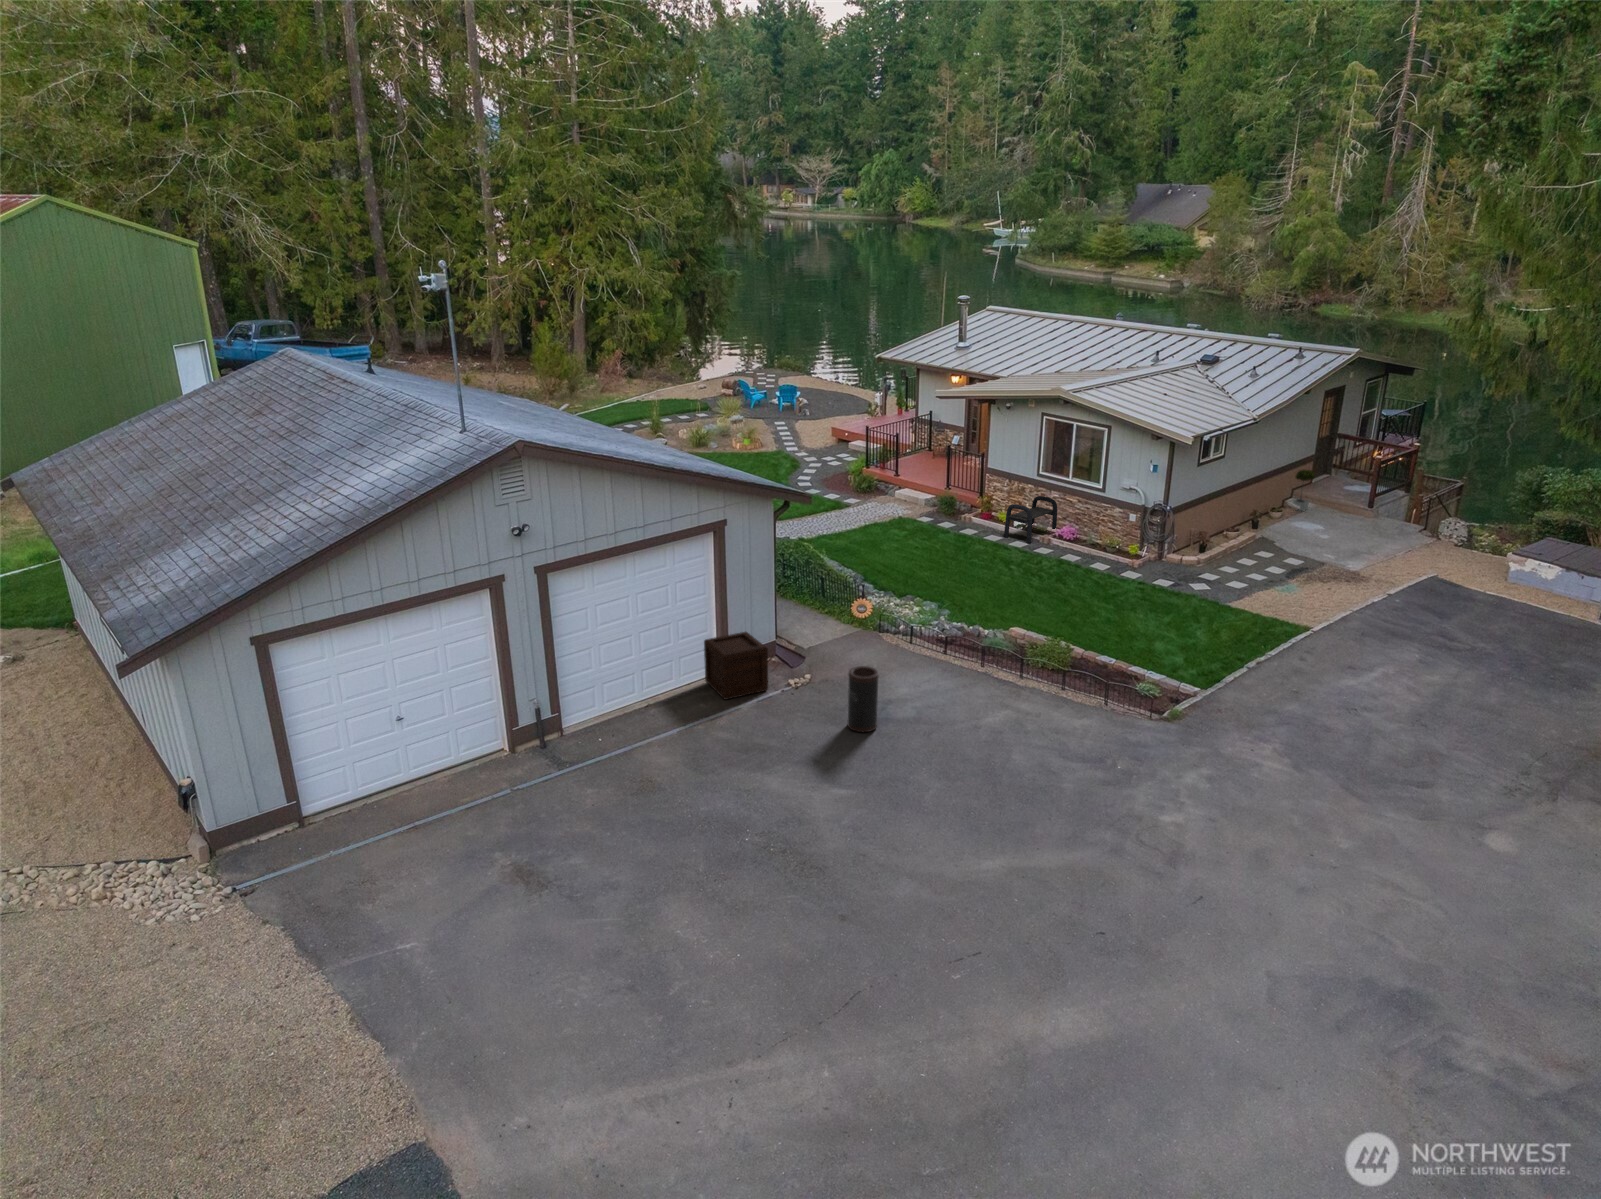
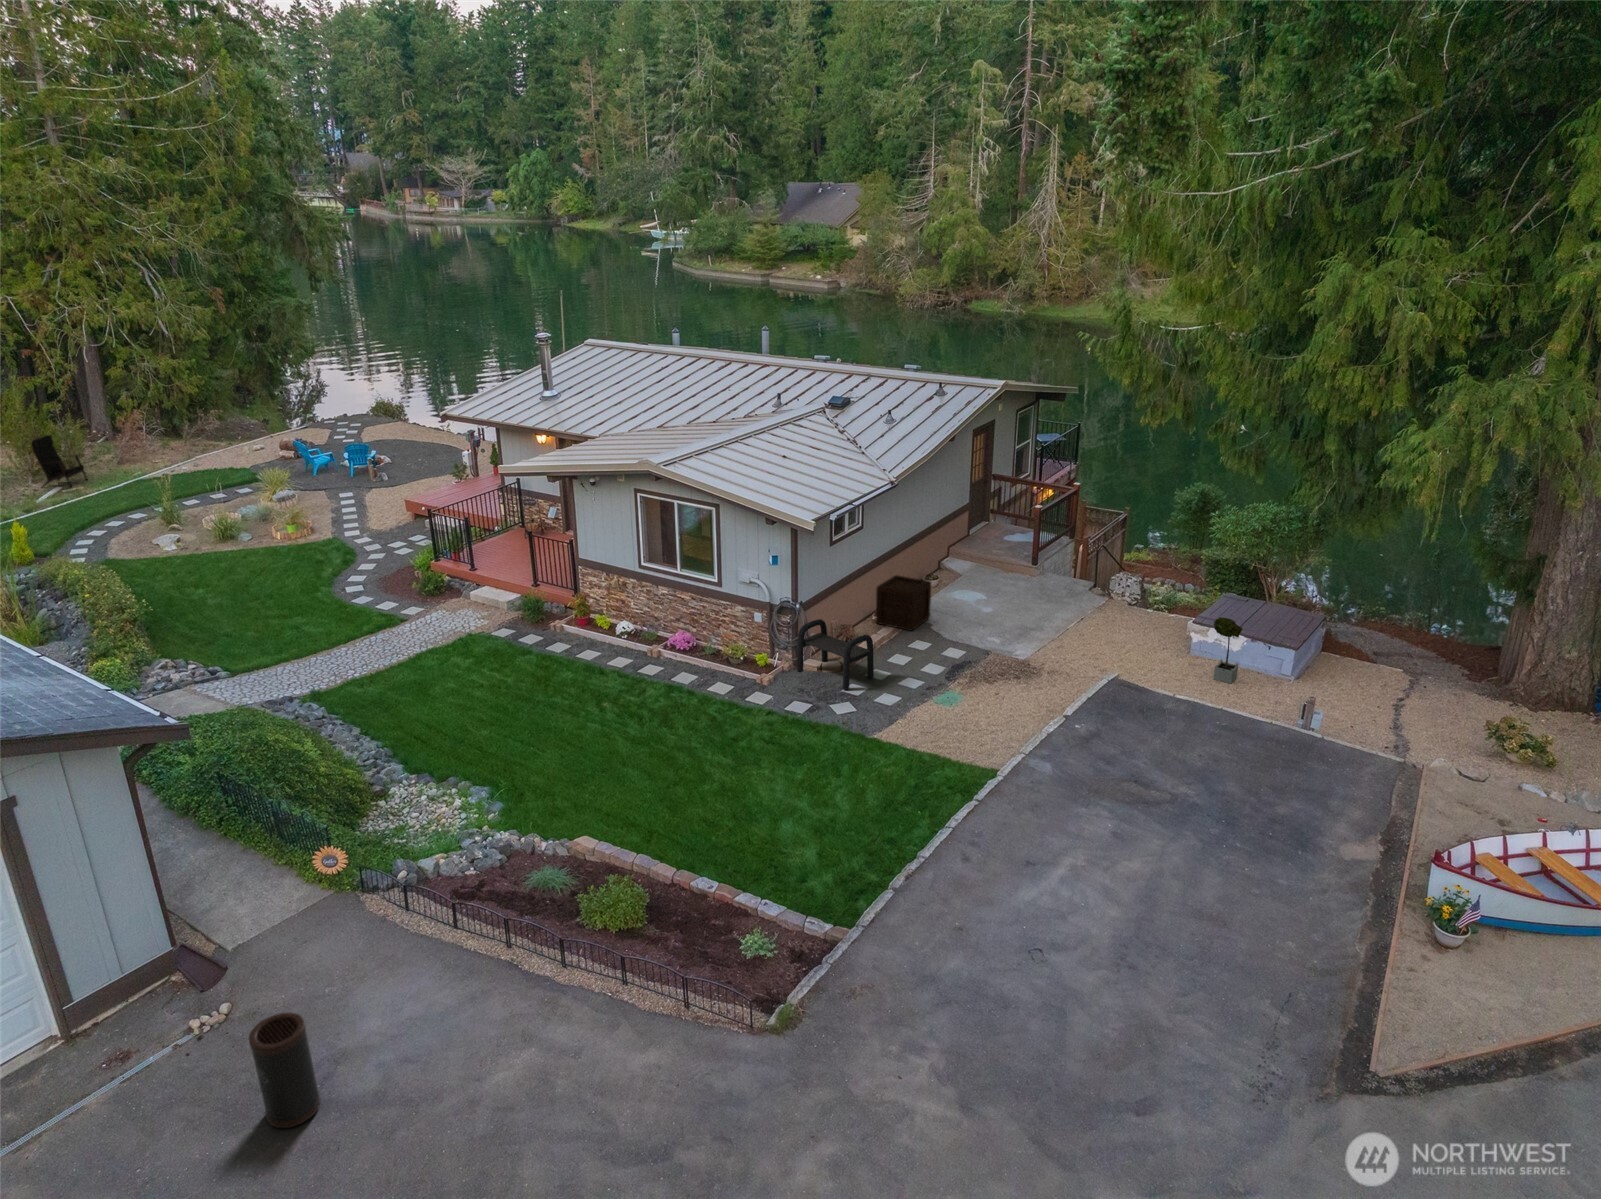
lounge chair: none [570,365,601,405] -> present [31,435,87,487]
potted tree: present [1293,470,1315,511] -> present [1213,617,1243,684]
bench: present [1004,496,1057,543] -> present [797,619,874,690]
wooden crate: present [704,632,768,700] -> present [876,575,931,631]

